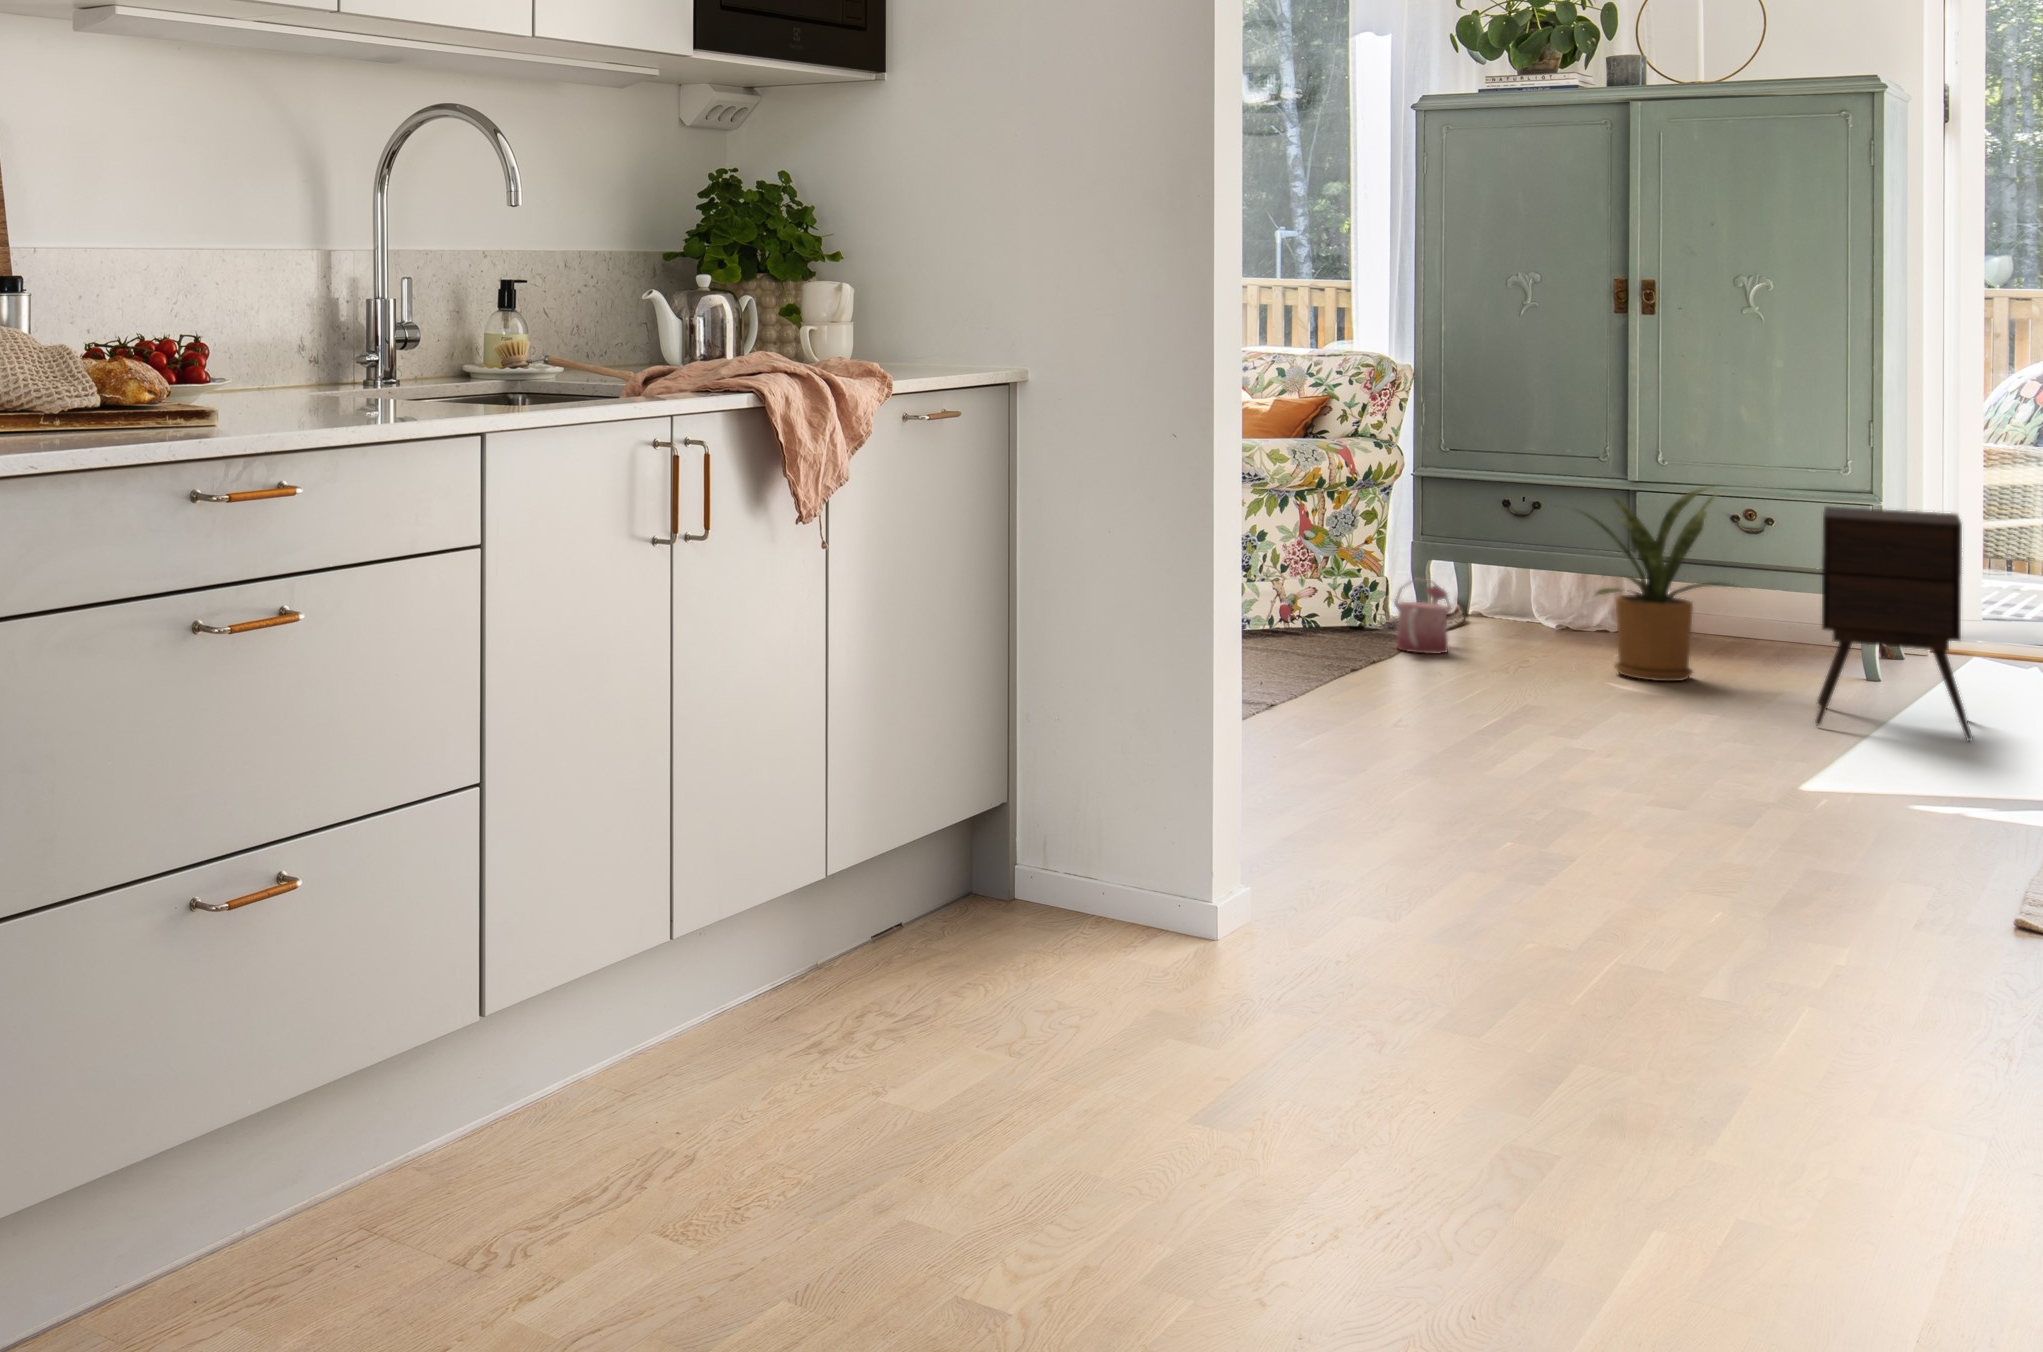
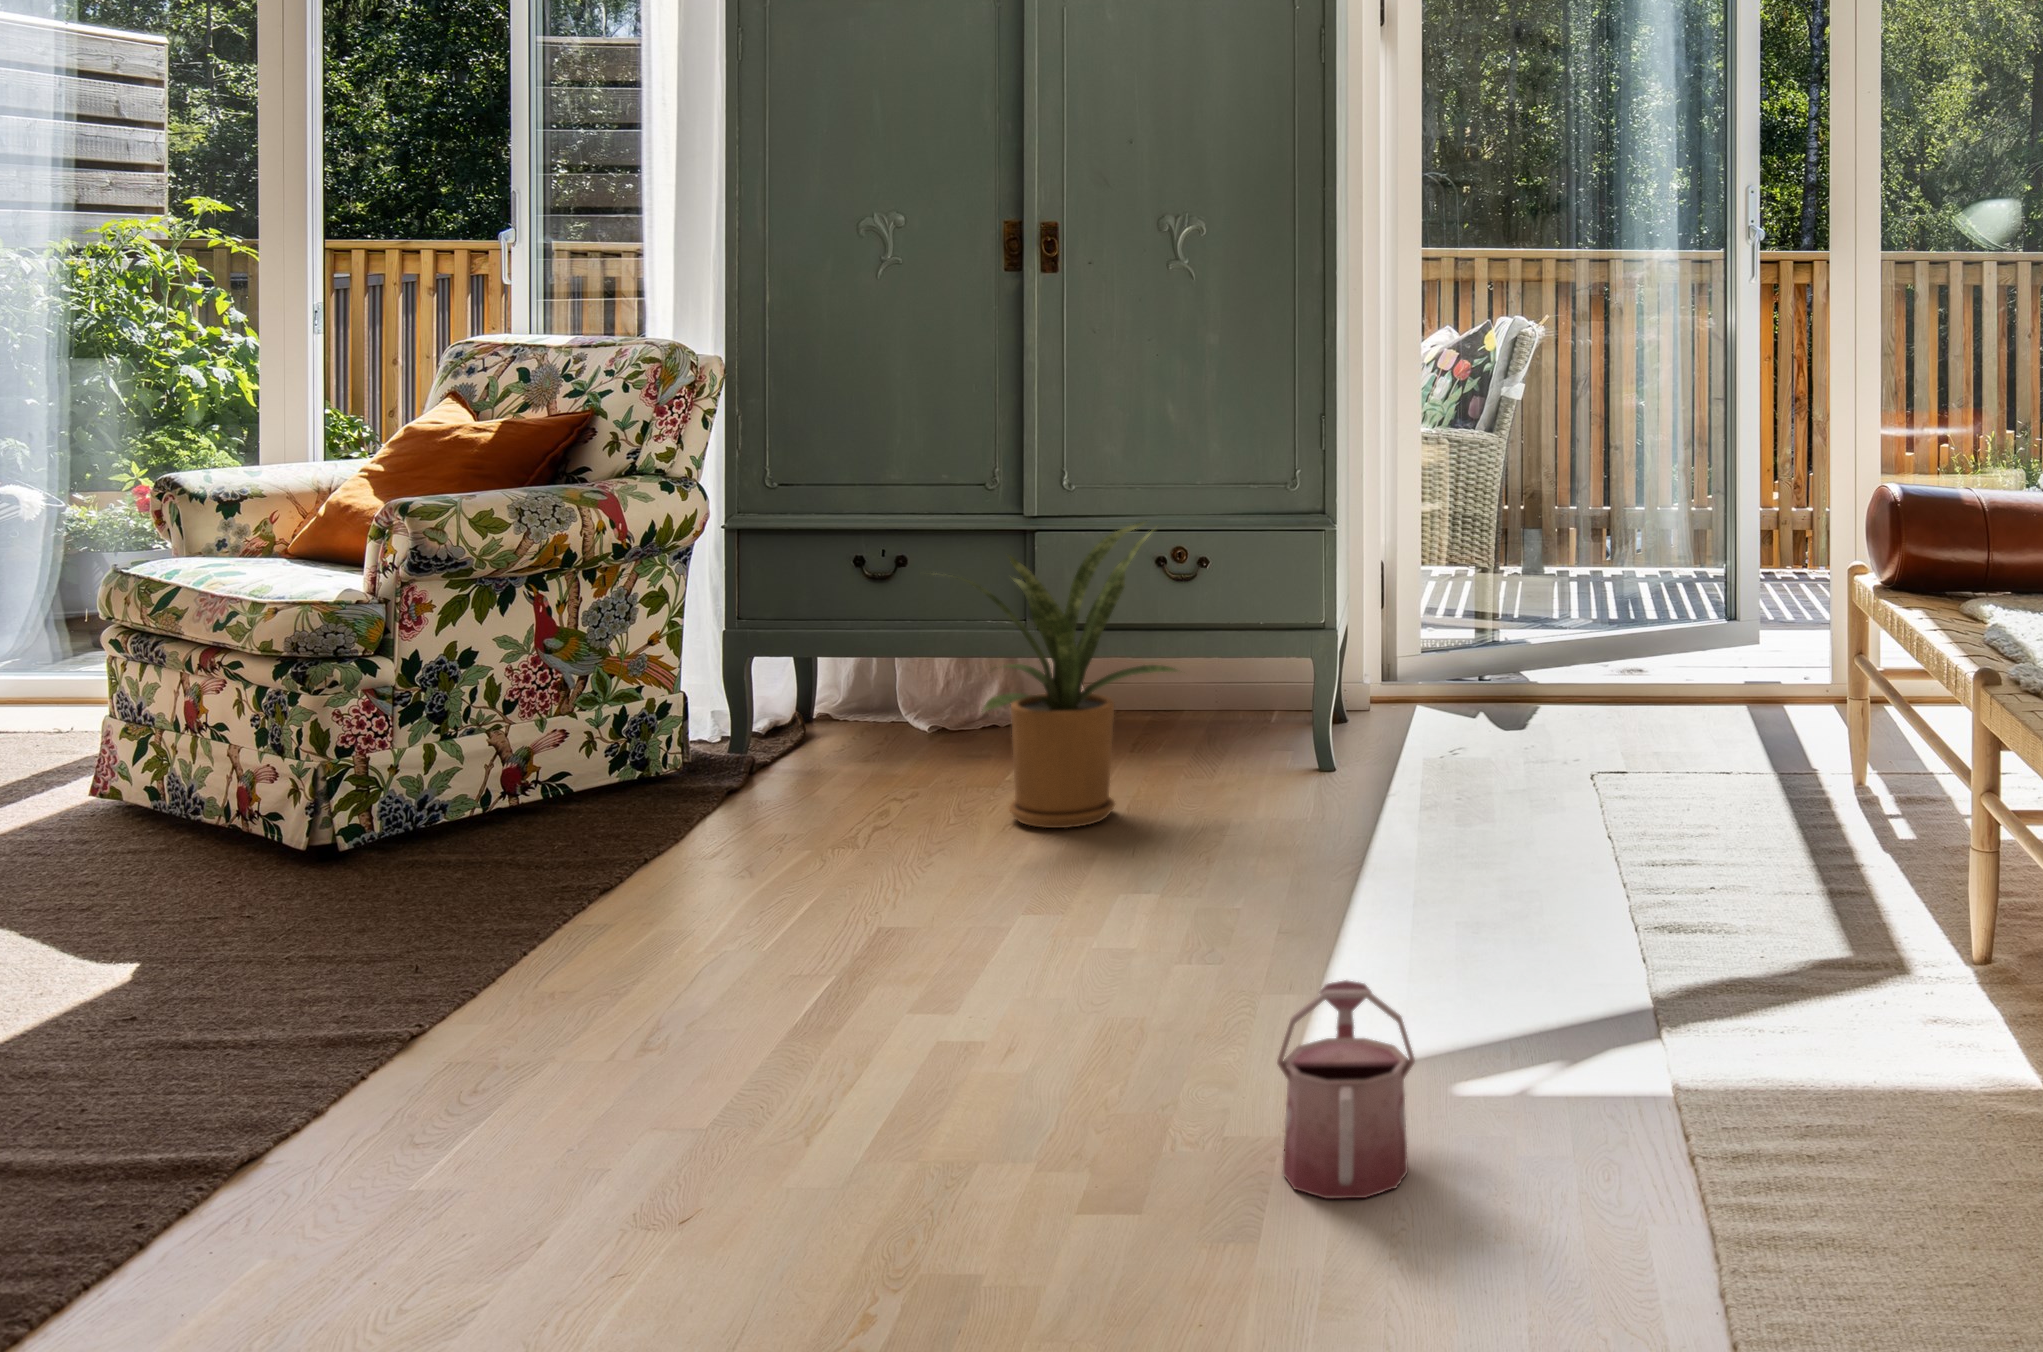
side table: present [1815,506,1972,741] -> none [1279,550,1485,896]
watering can: present [1395,580,1451,654] -> present [1277,980,1415,1198]

